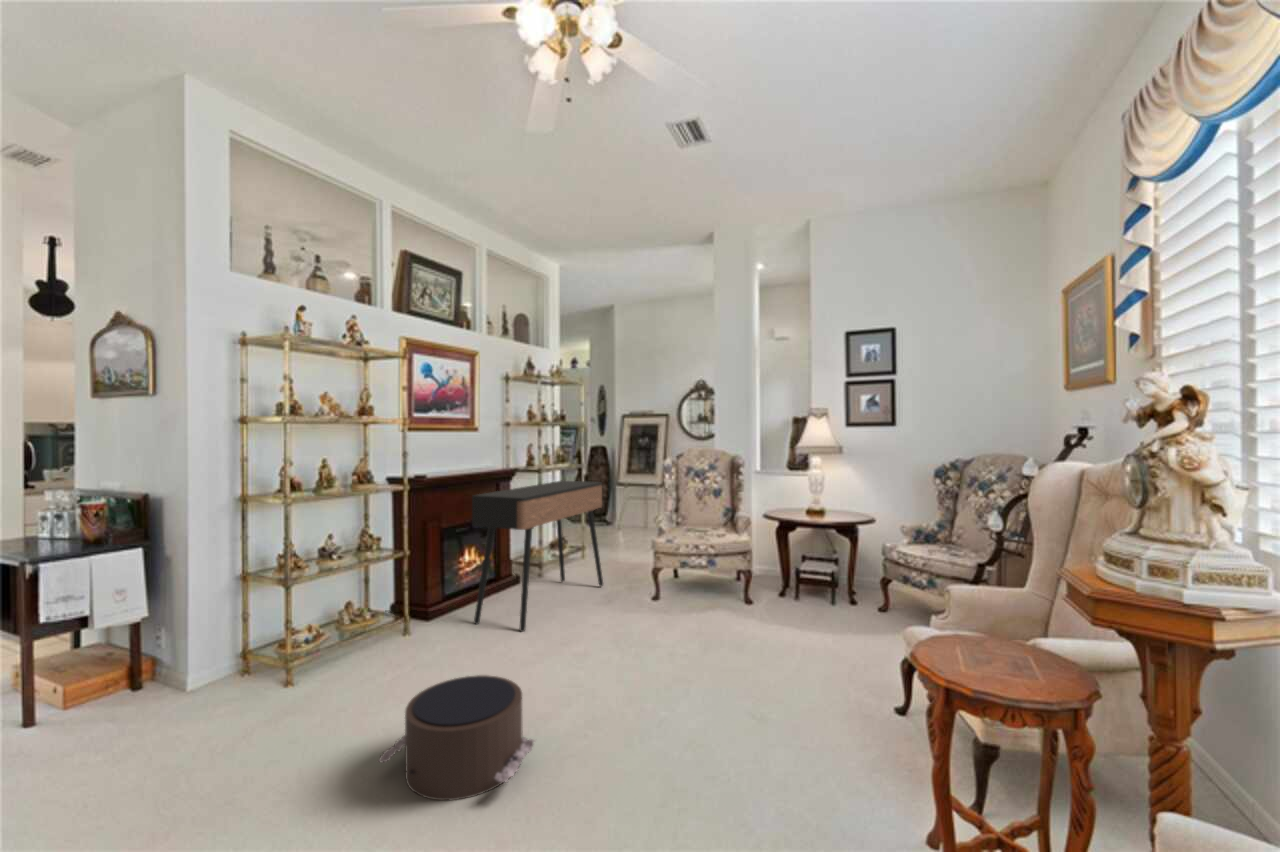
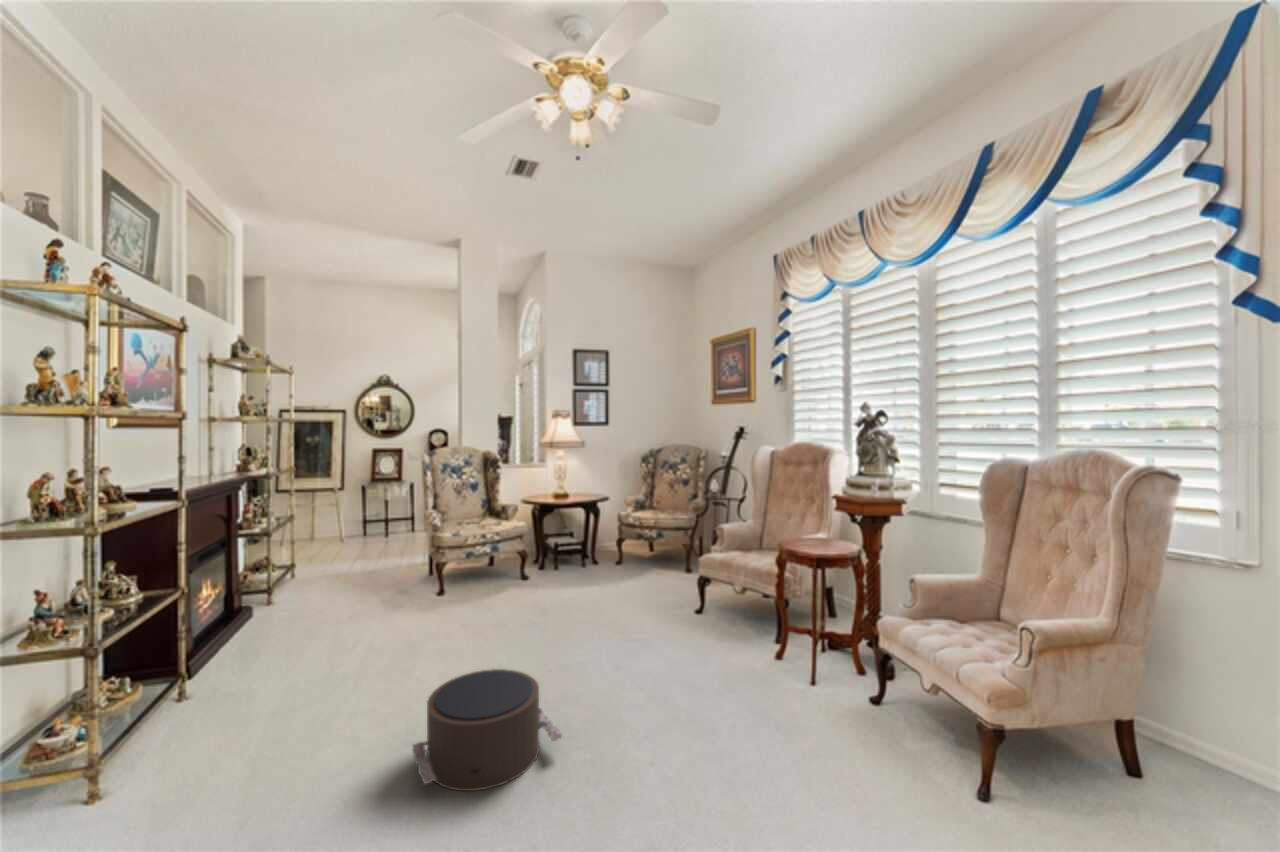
console table: present [472,481,603,632] -> none [260,485,366,669]

